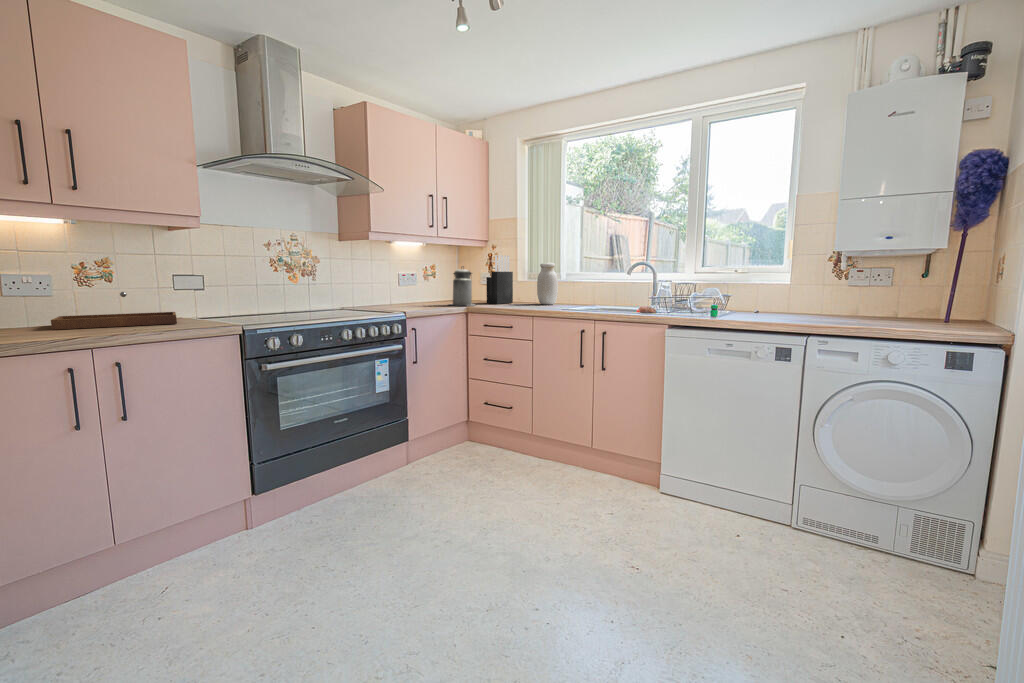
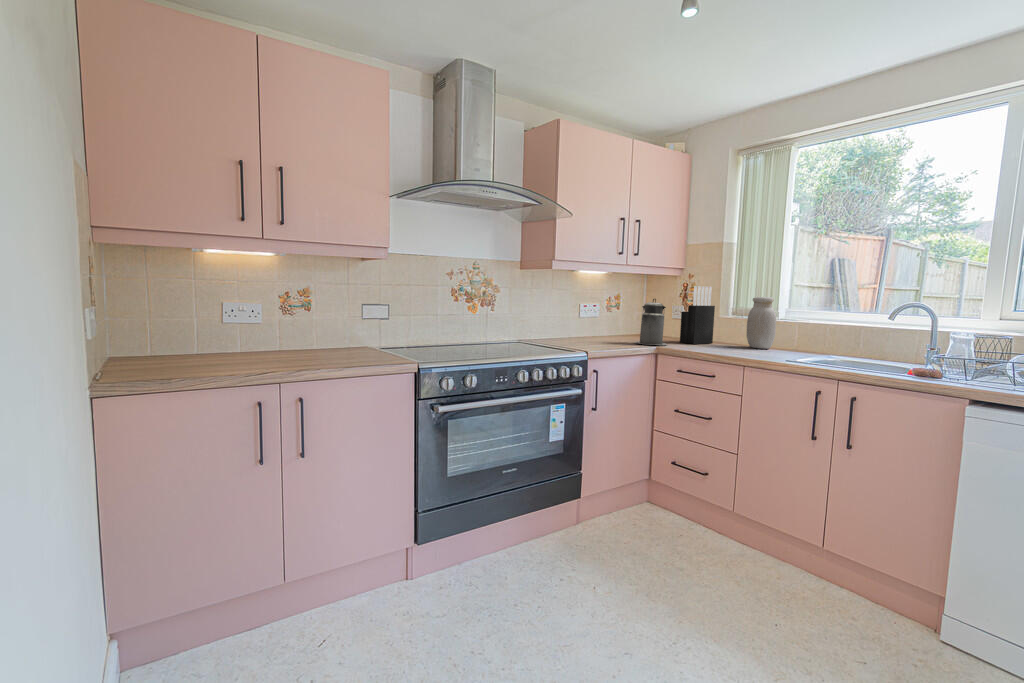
tray: present [51,292,177,330] -> none [258,321,362,357]

